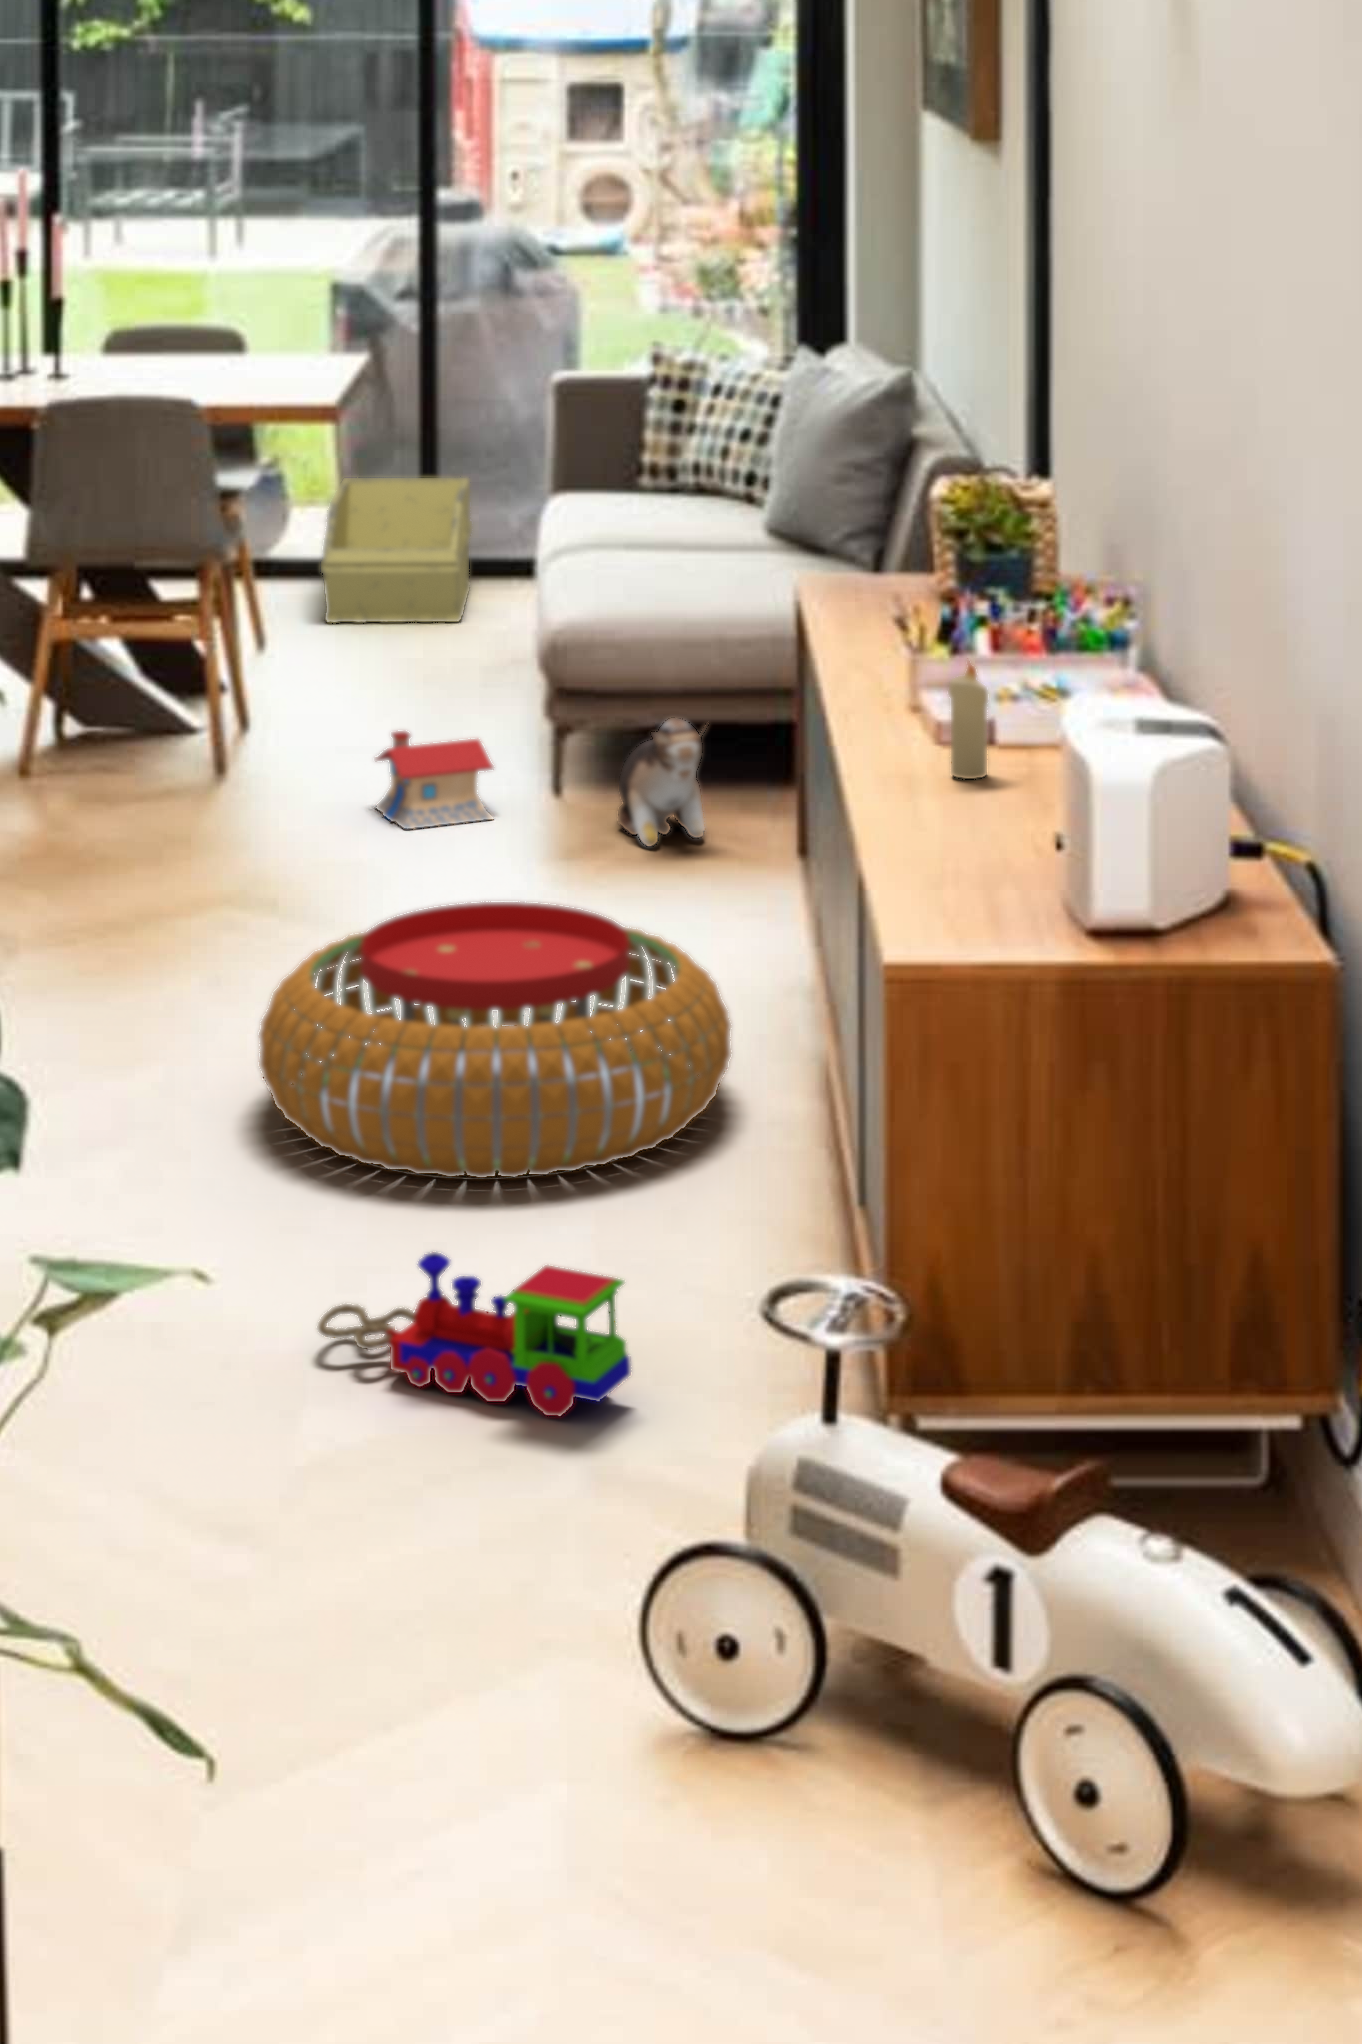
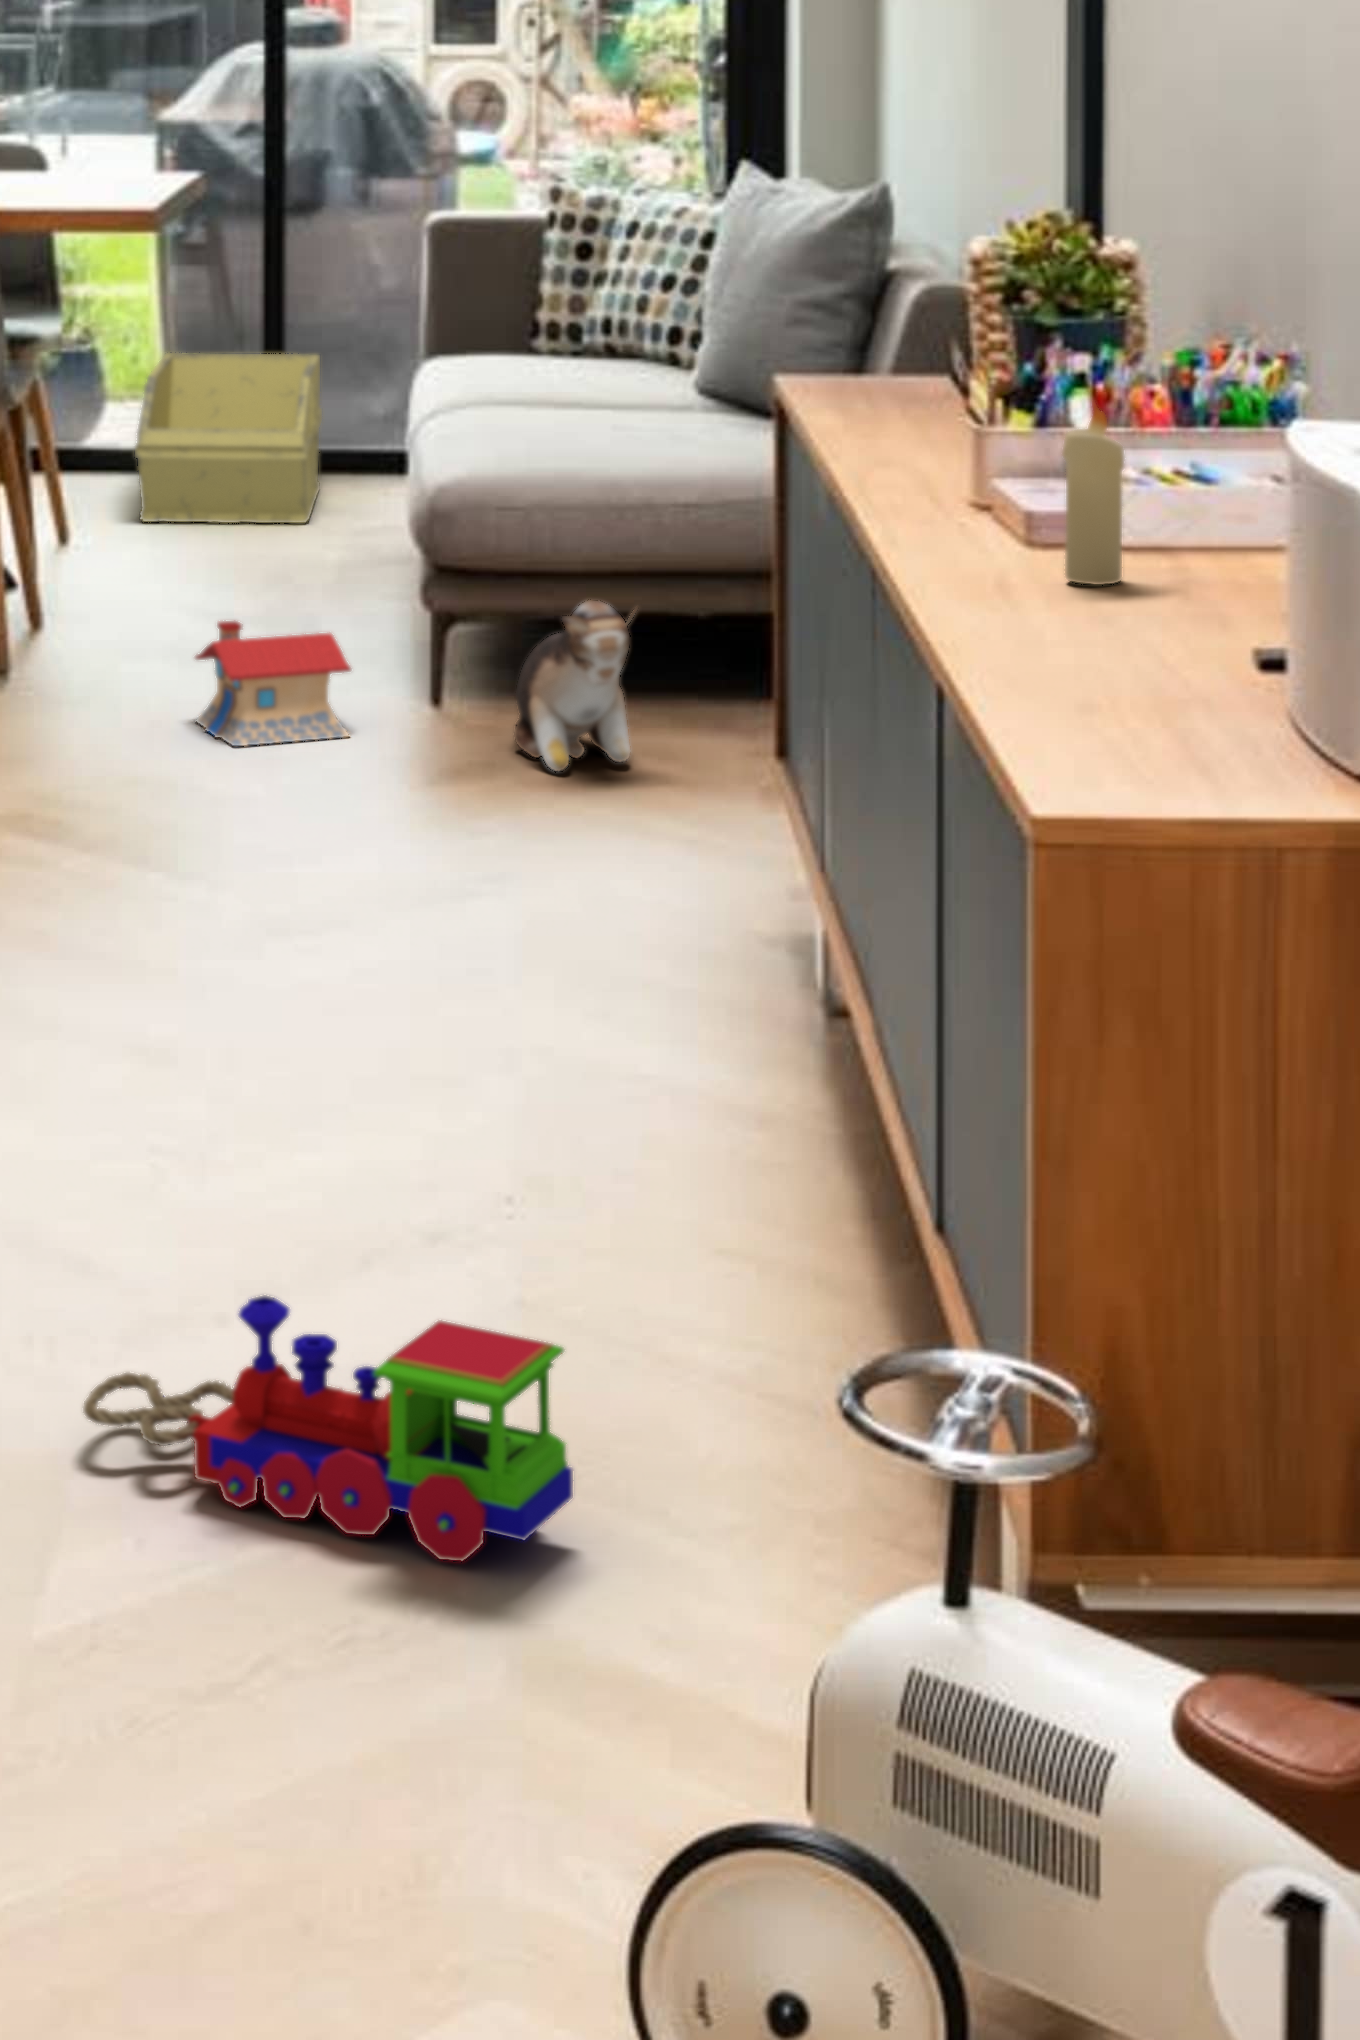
pouf: present [259,902,731,1178] -> none [18,807,695,1192]

